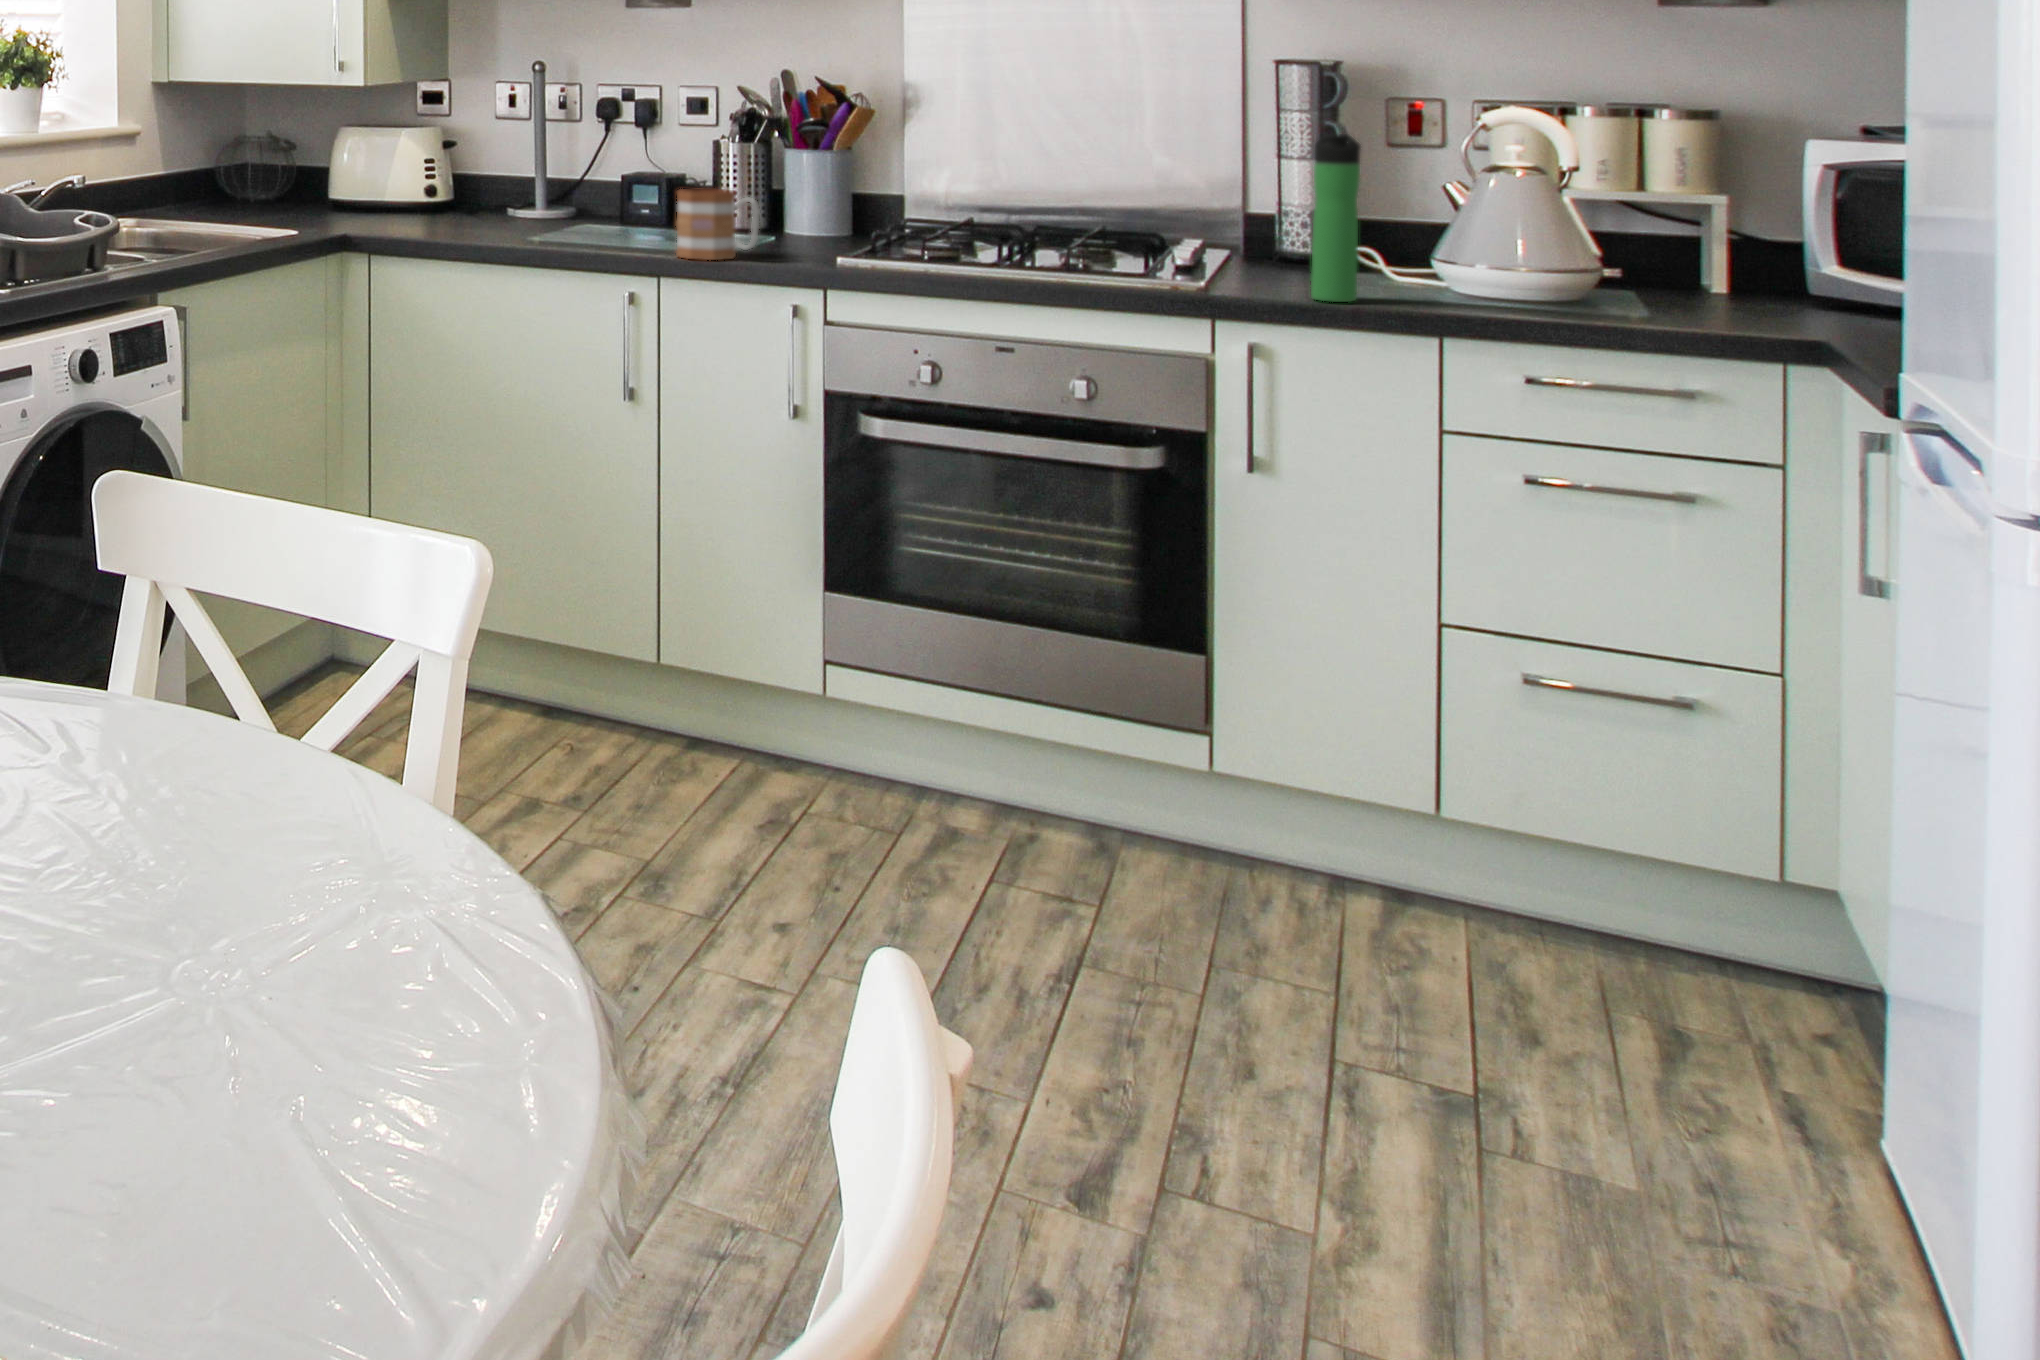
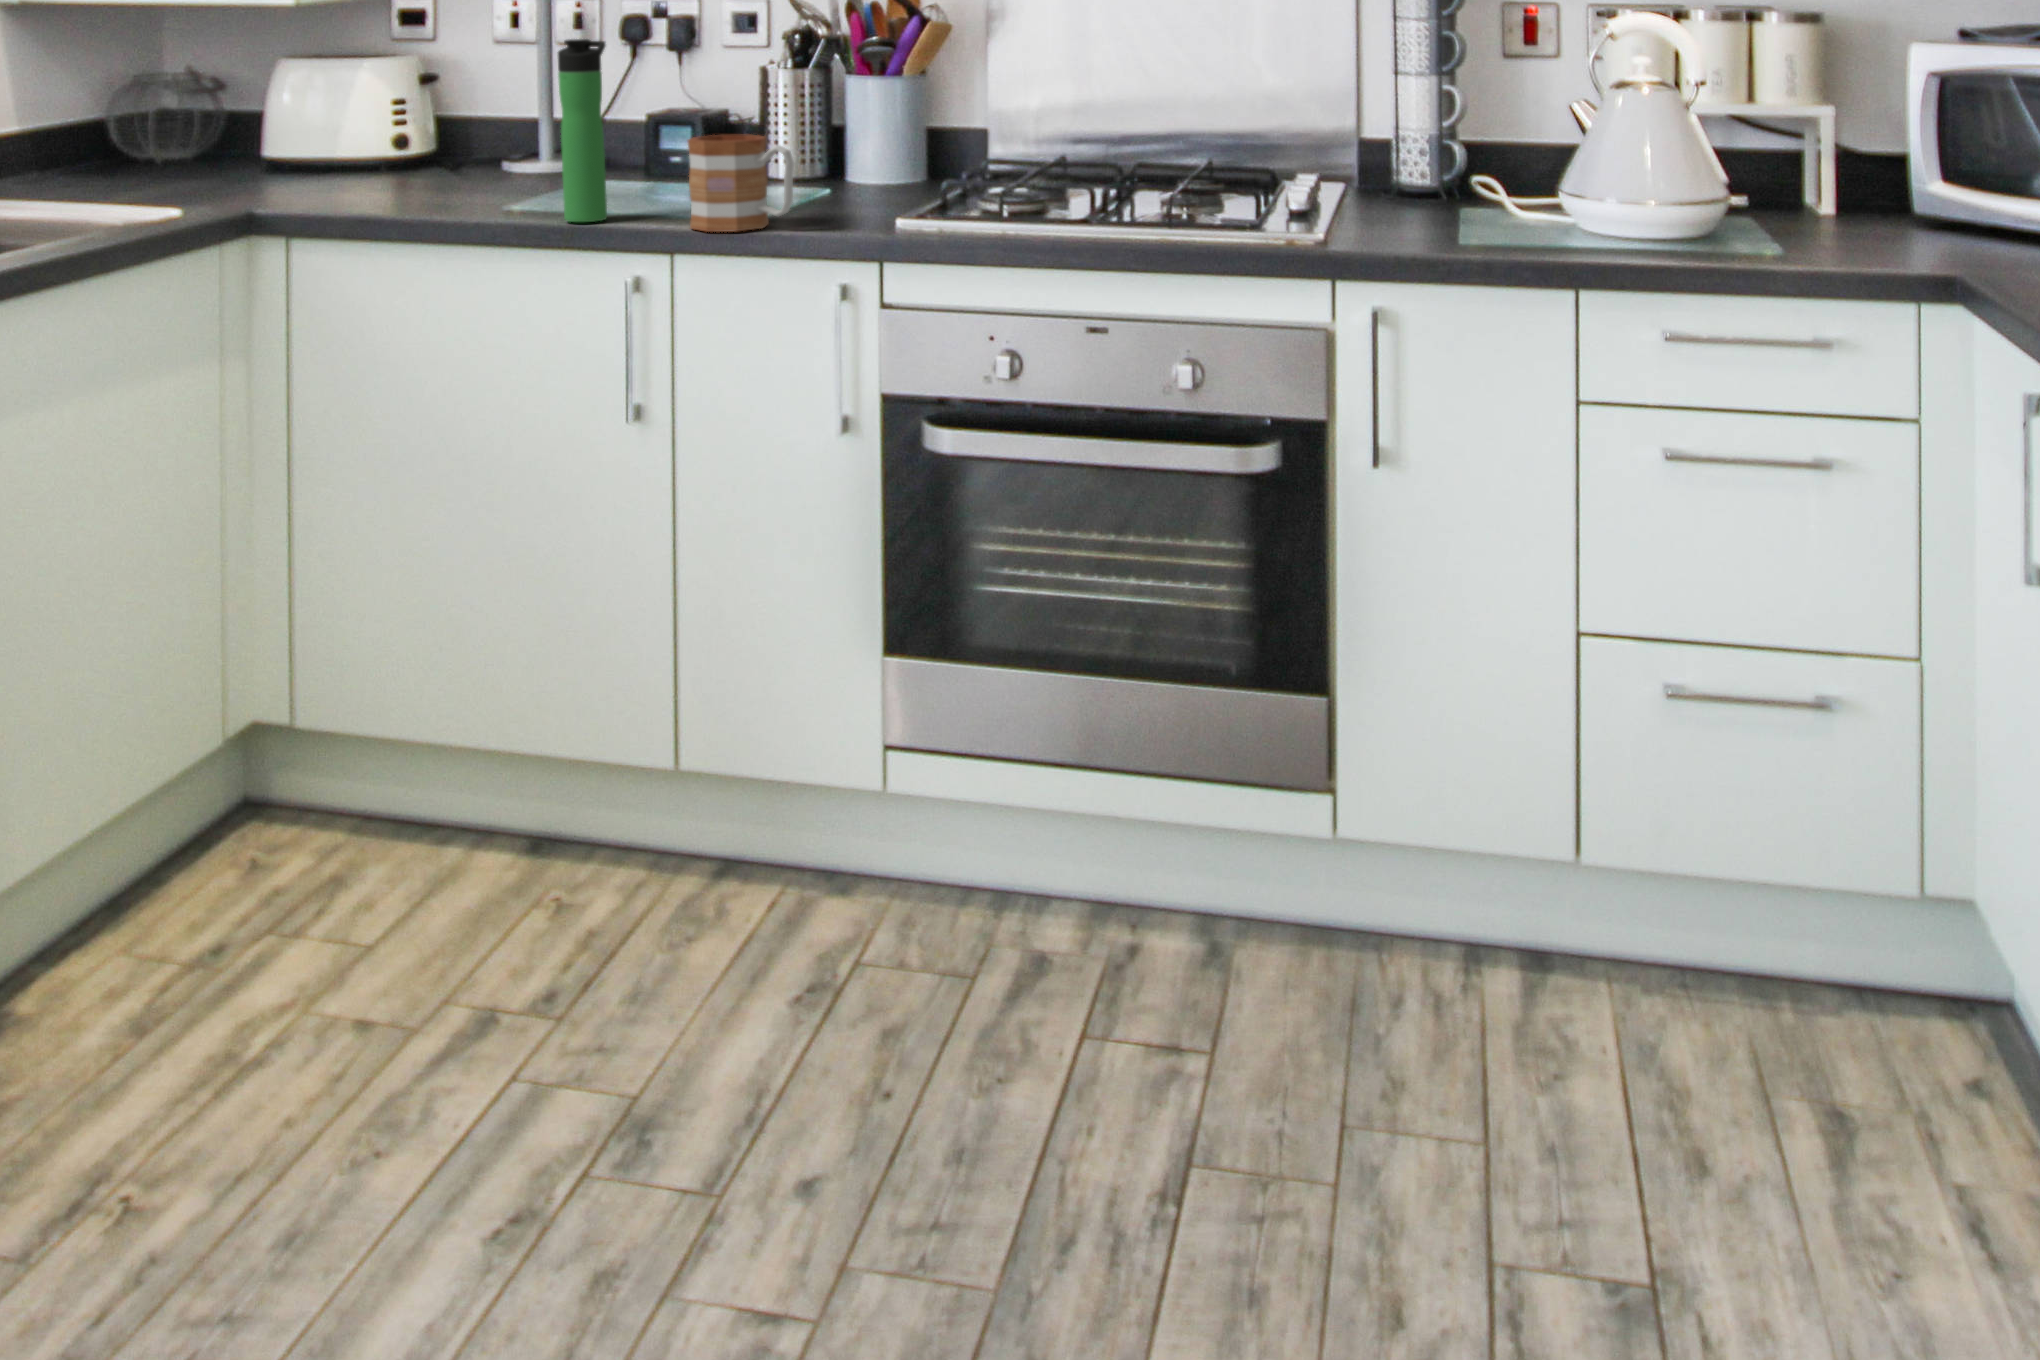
bottle: present [1311,134,1361,302] -> present [558,39,607,222]

